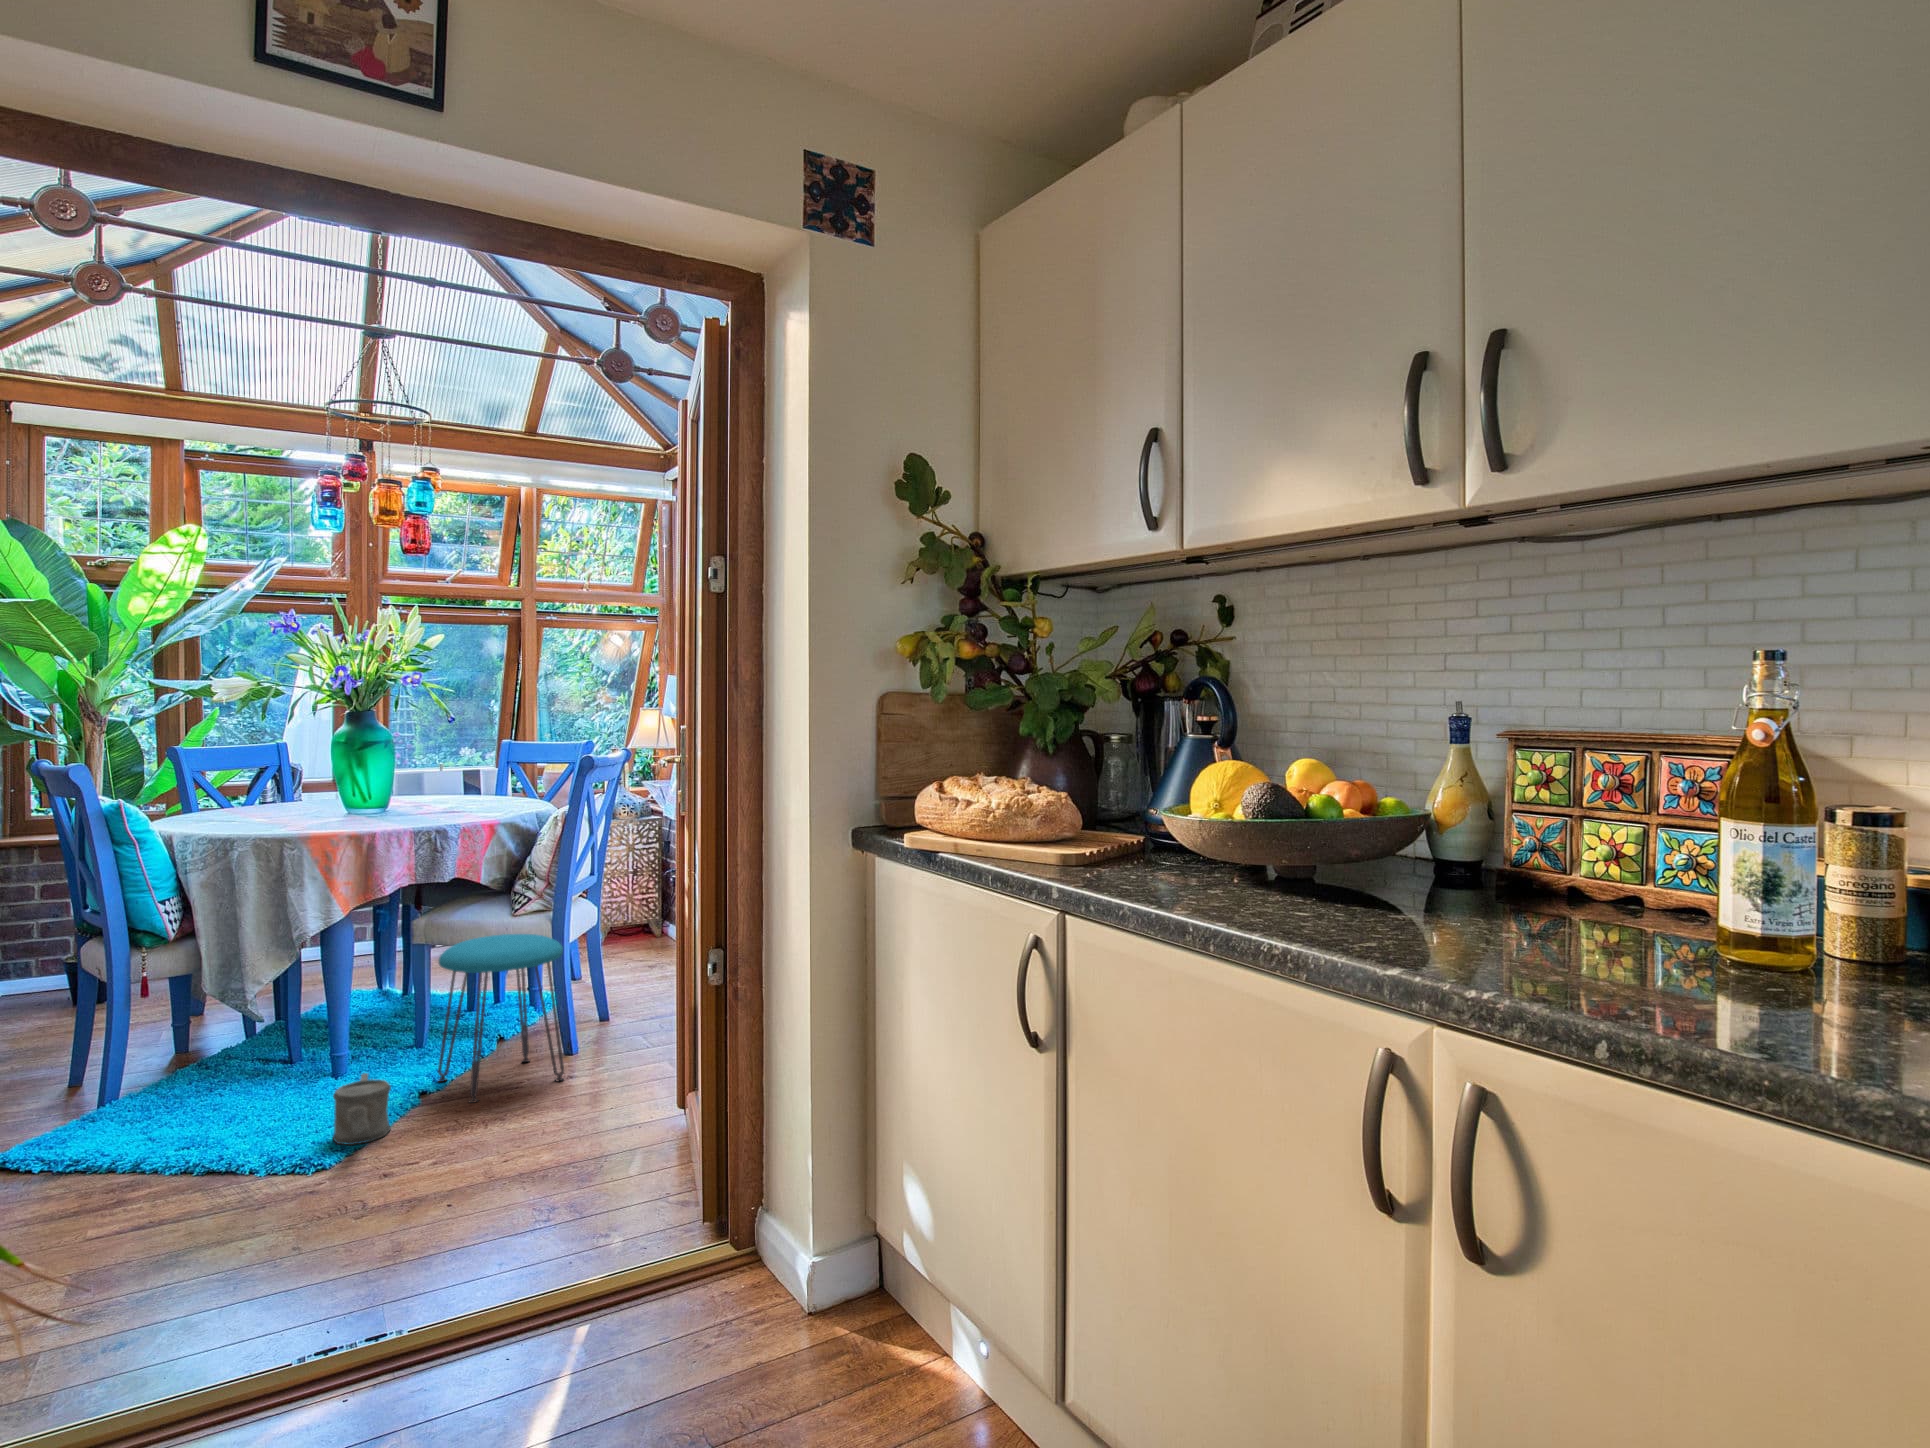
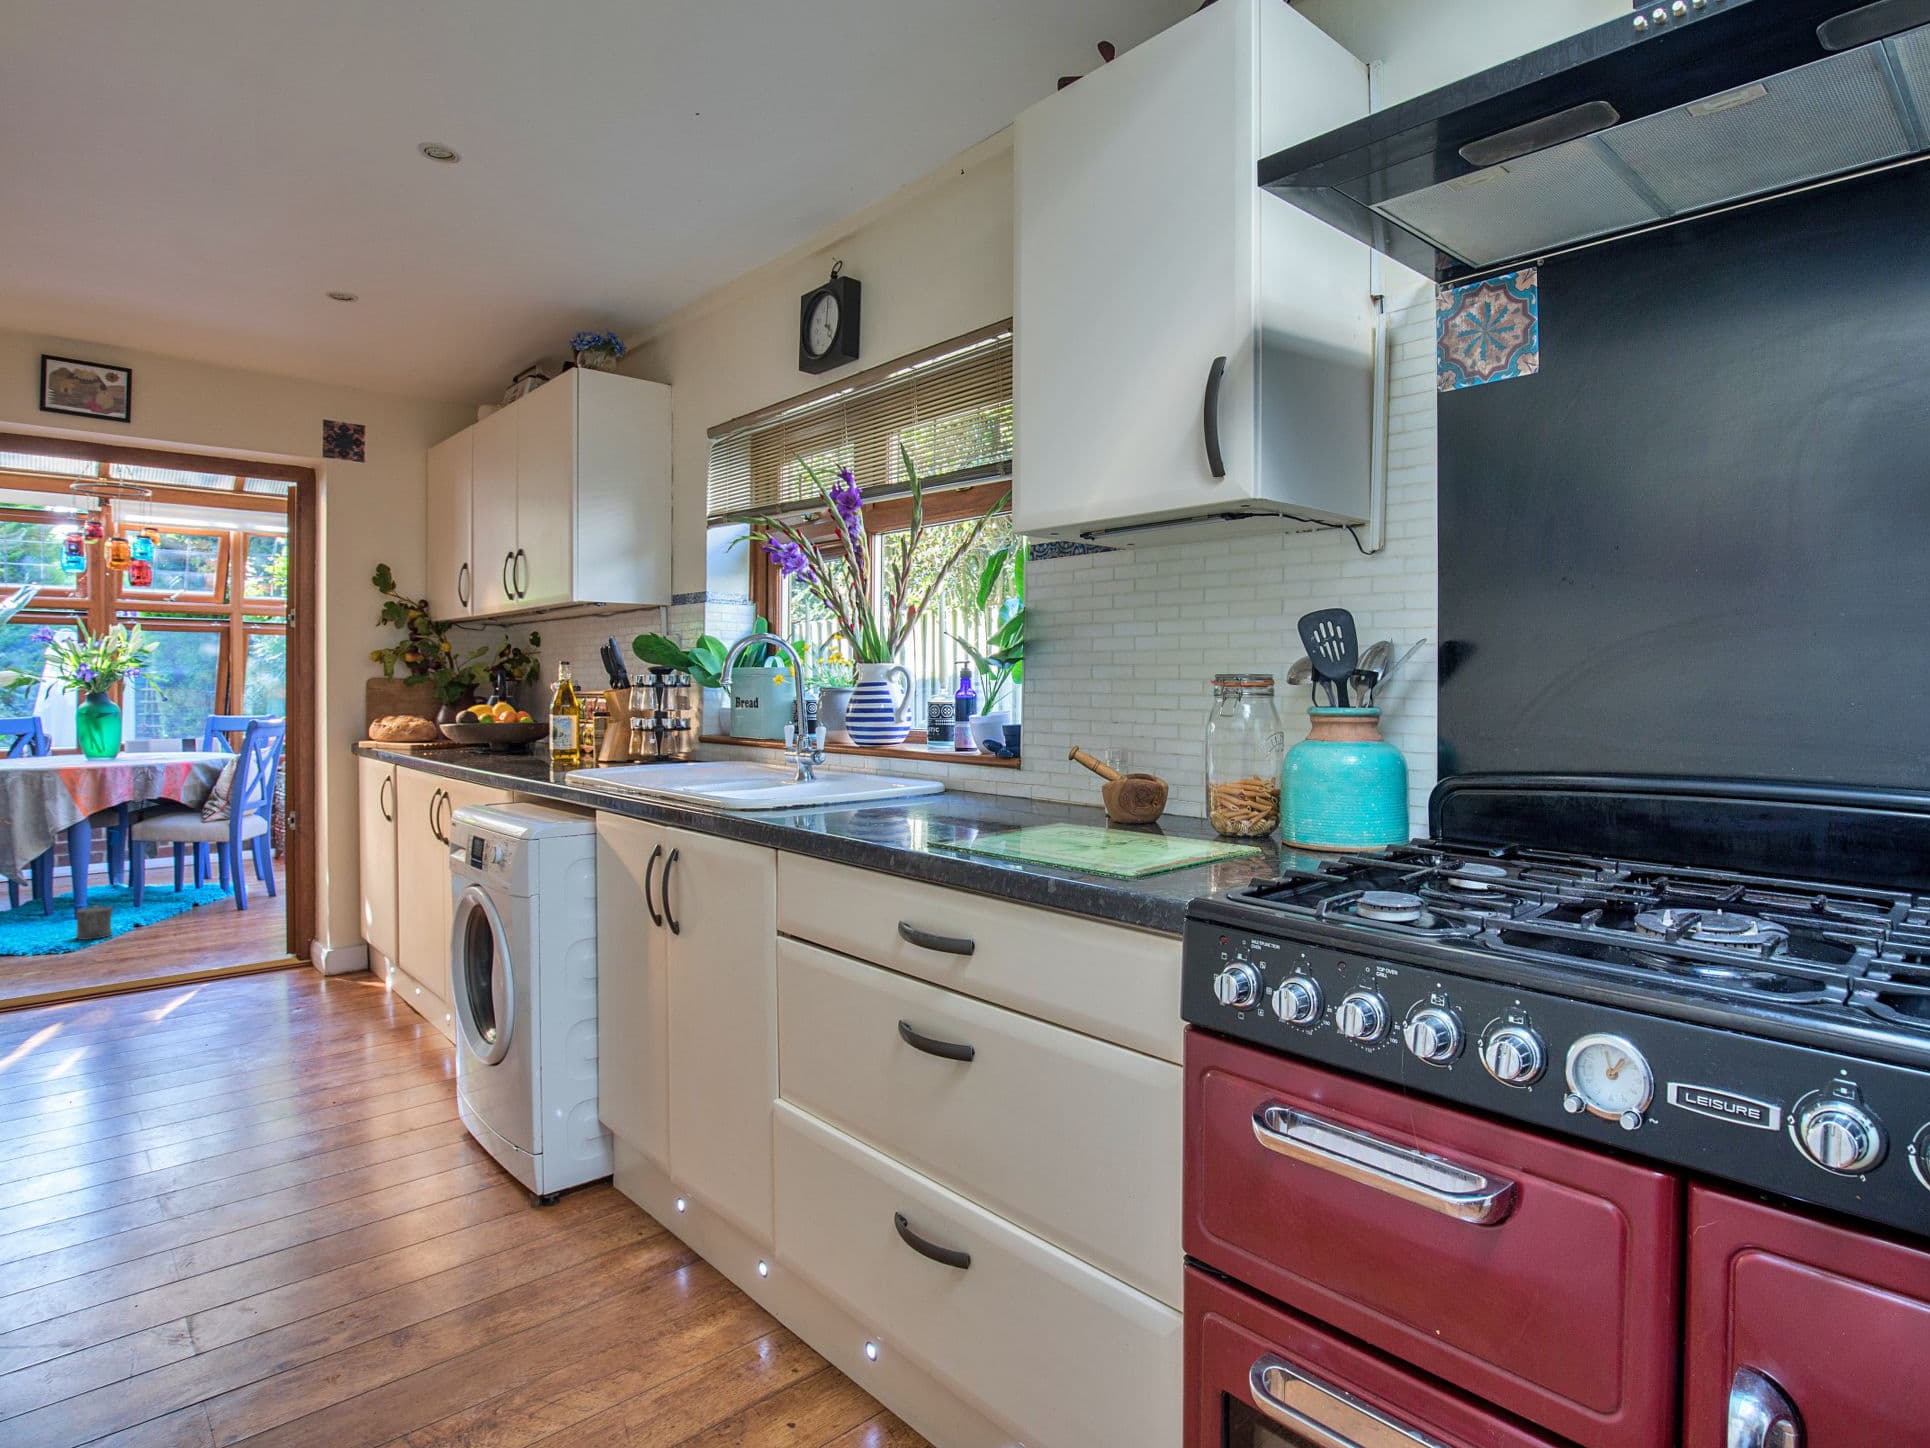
stool: present [438,934,564,1103] -> none [147,831,232,926]

